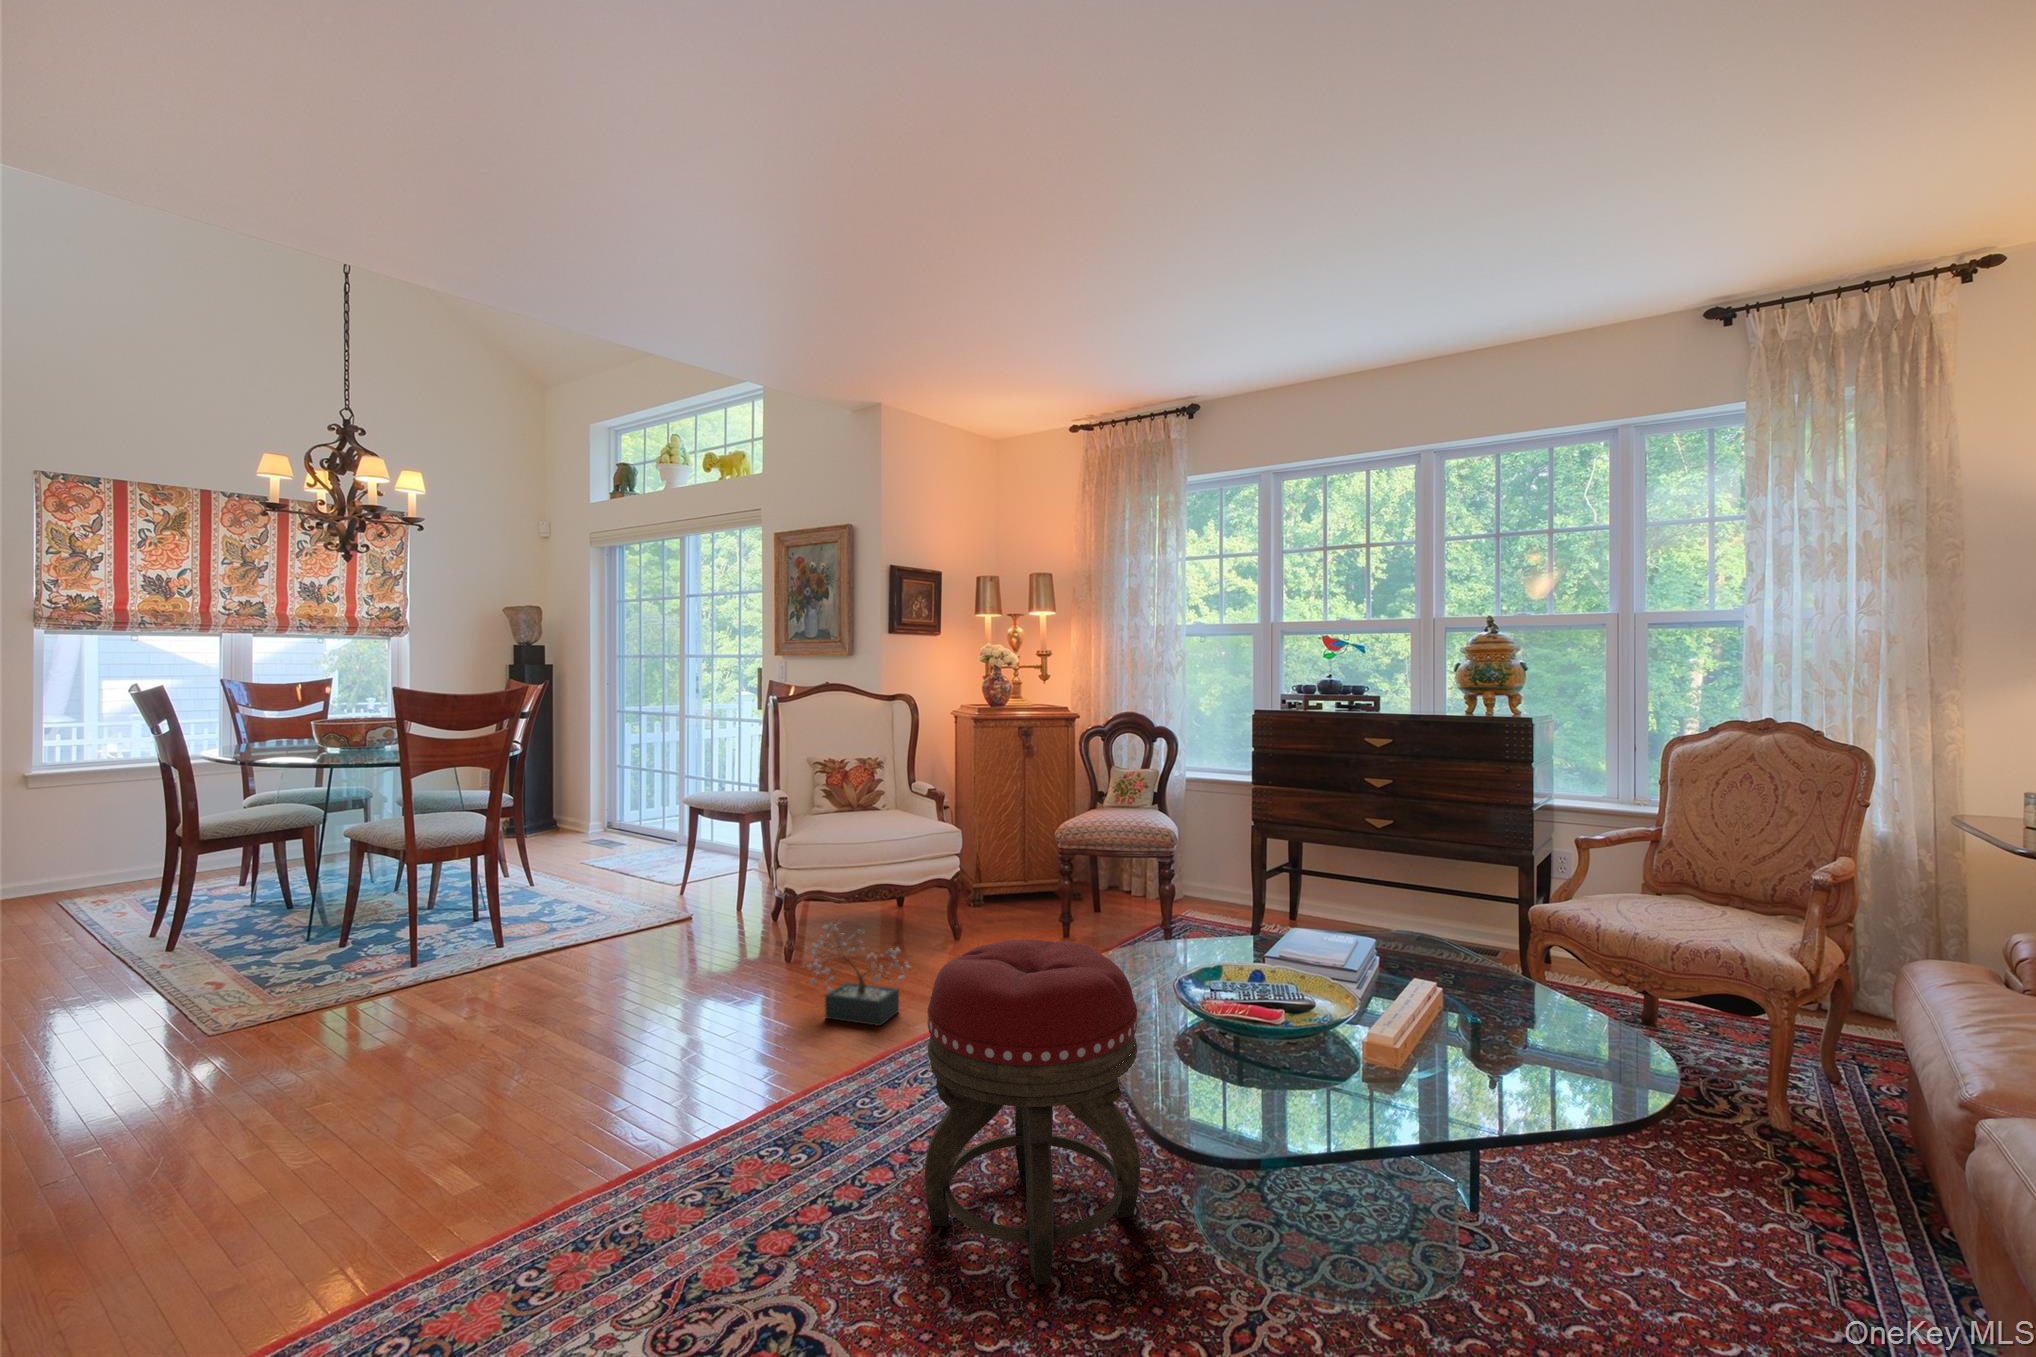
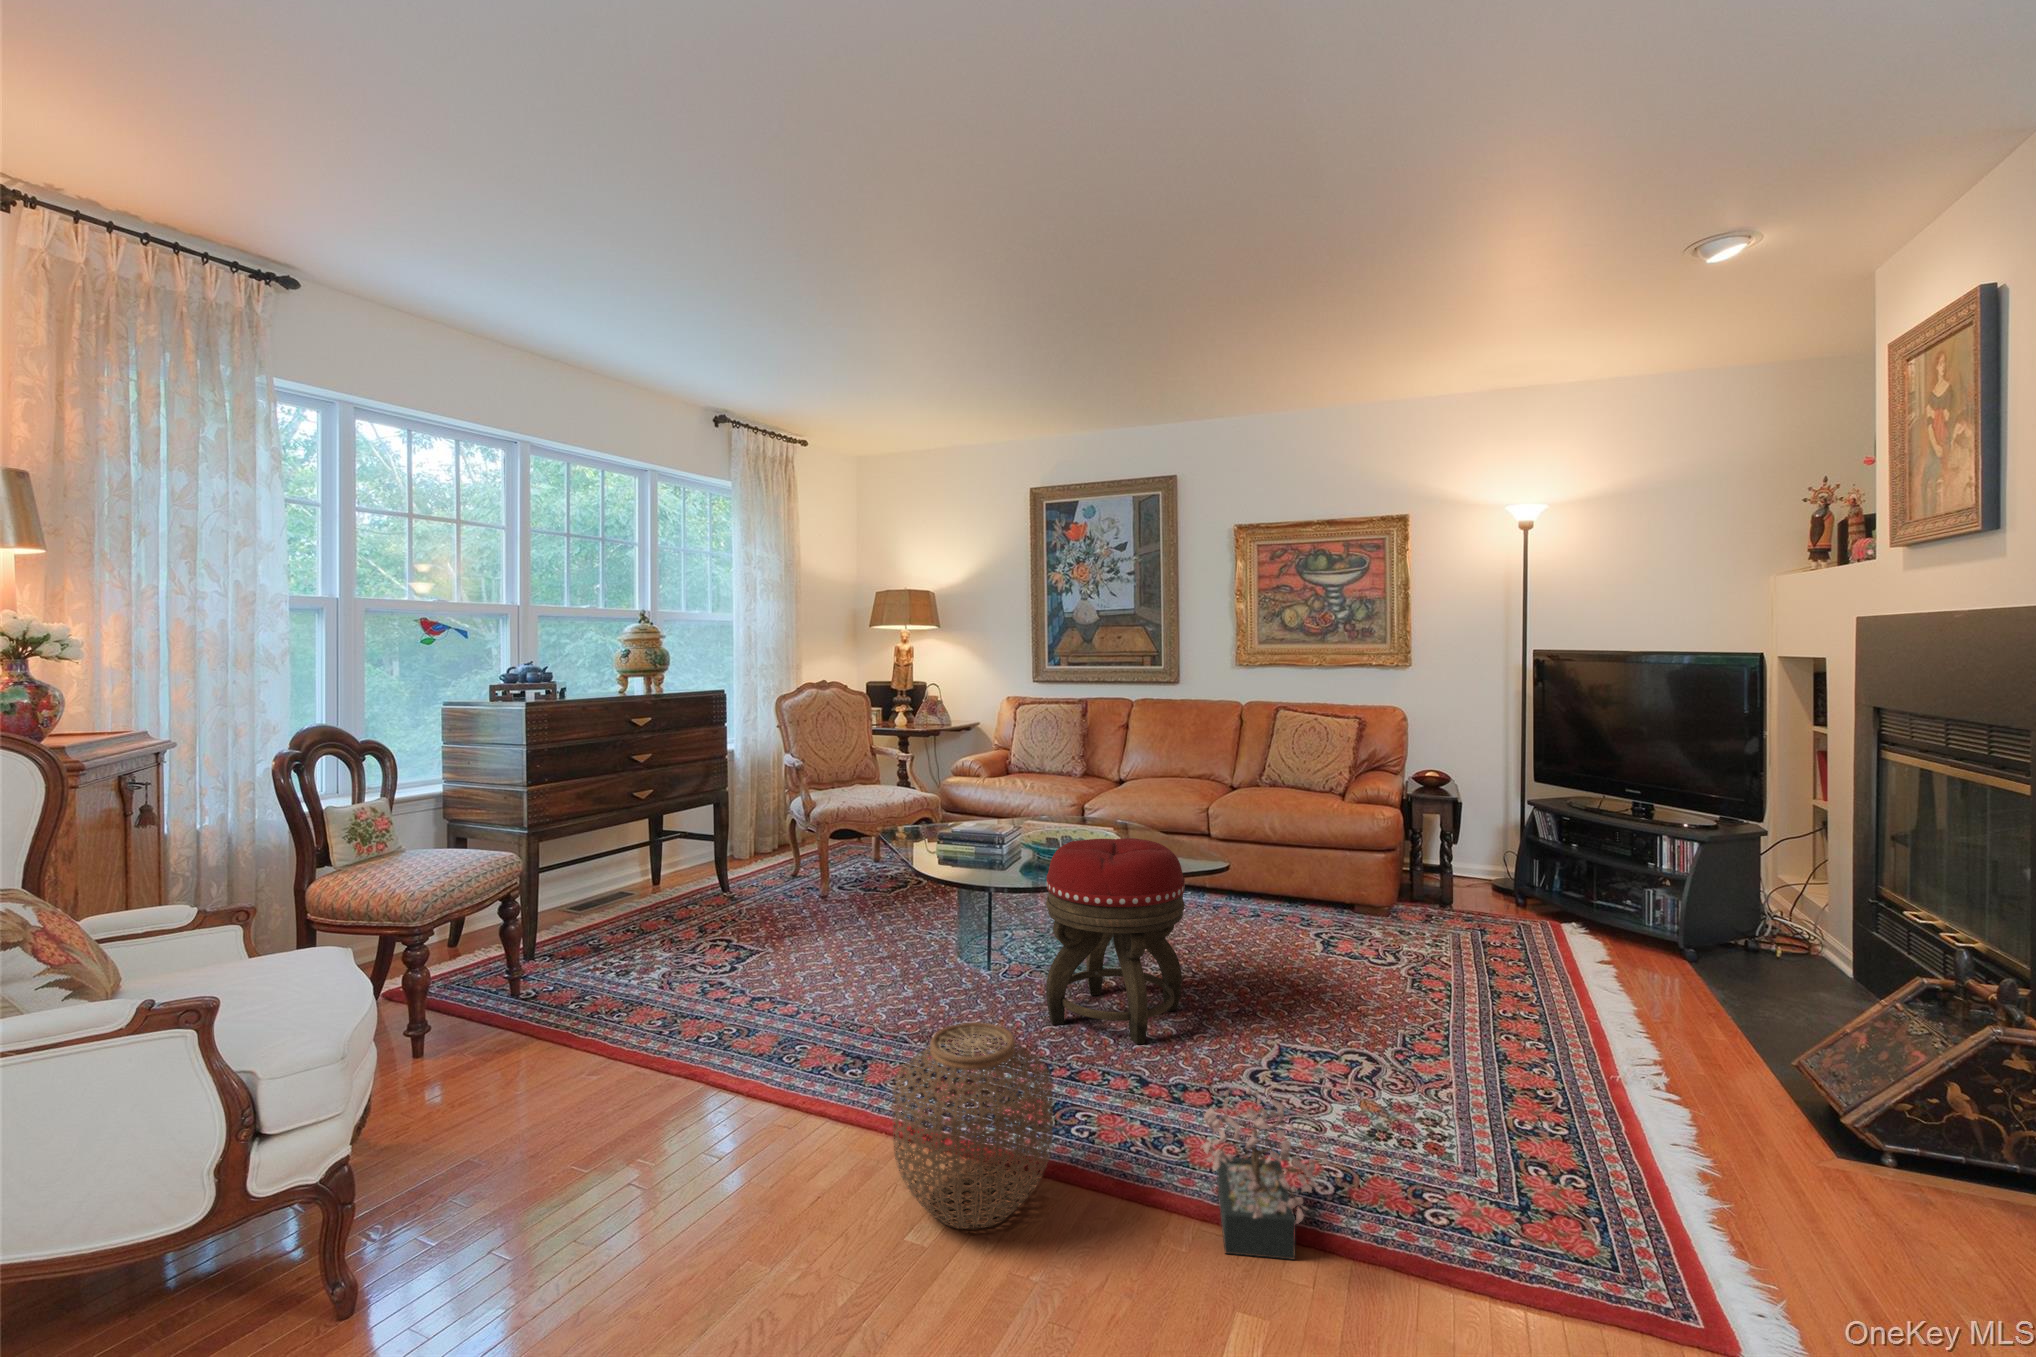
decorative plant: present [805,921,910,1026] -> present [1201,1086,1330,1260]
woven basket: none [646,954,777,1106] -> present [893,1022,1053,1229]

